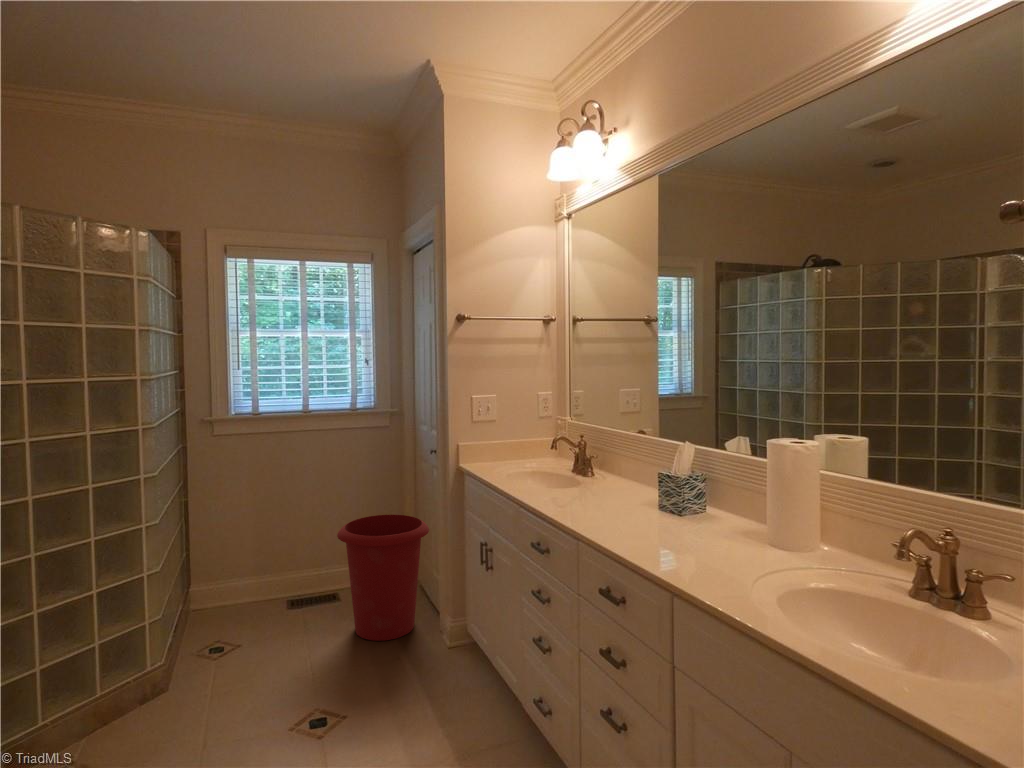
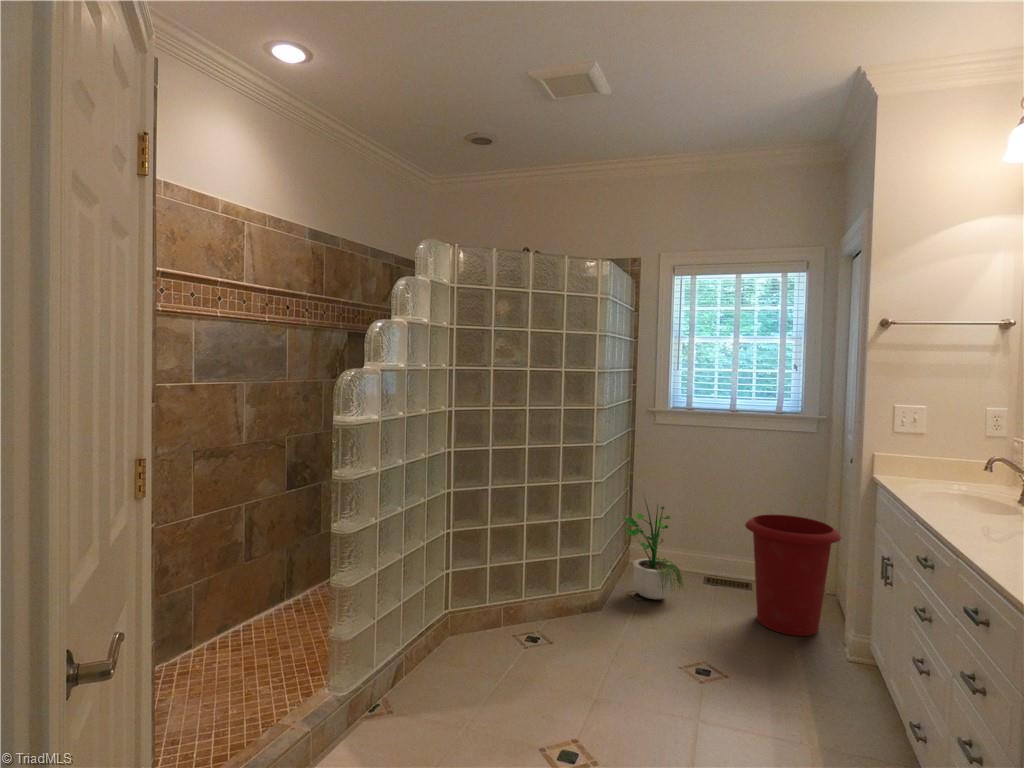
potted plant: none [182,521,271,653] -> present [621,501,684,599]

